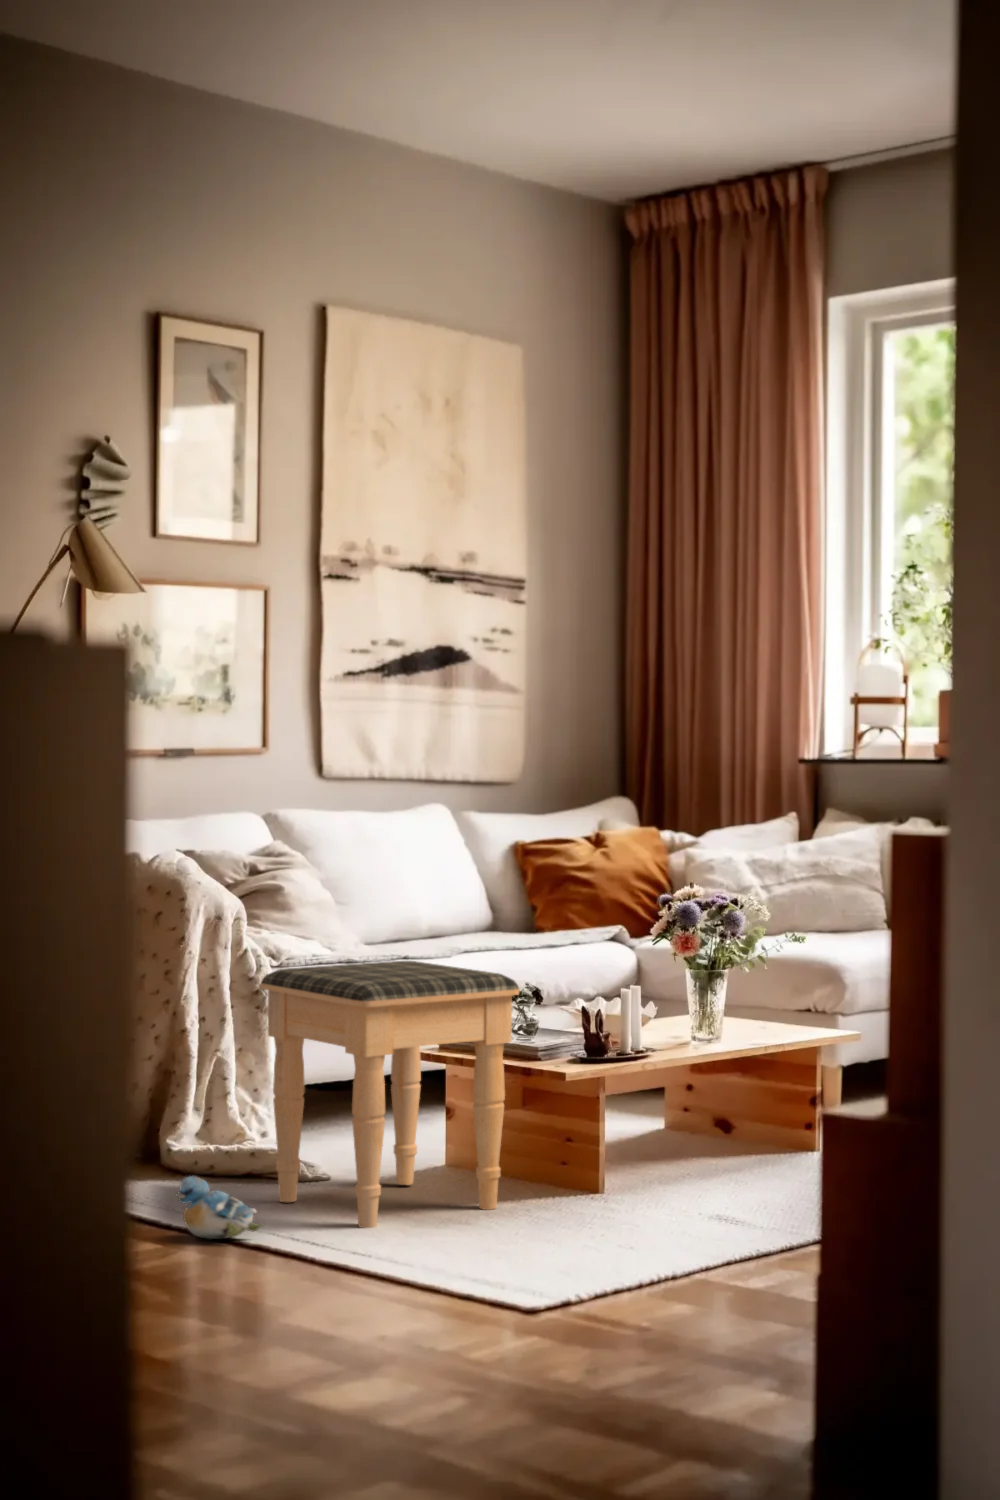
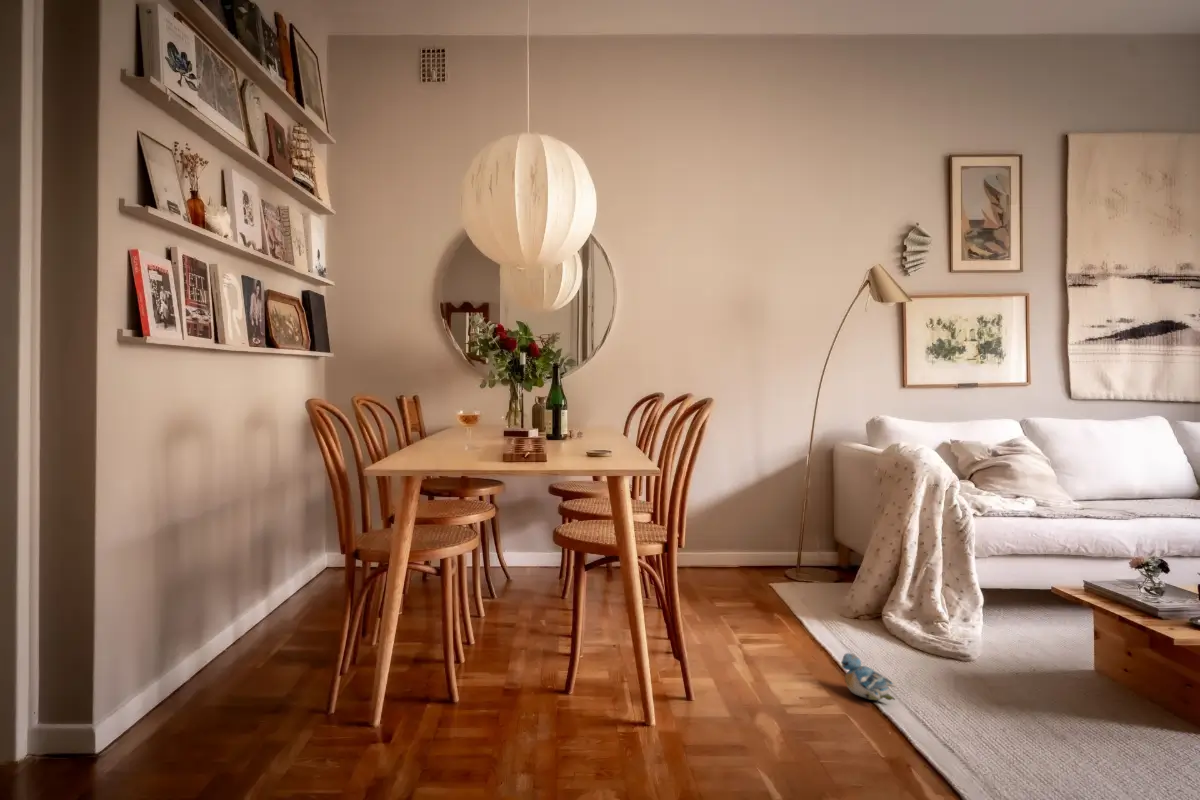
footstool: present [261,961,519,1228] -> none [927,526,1125,727]

